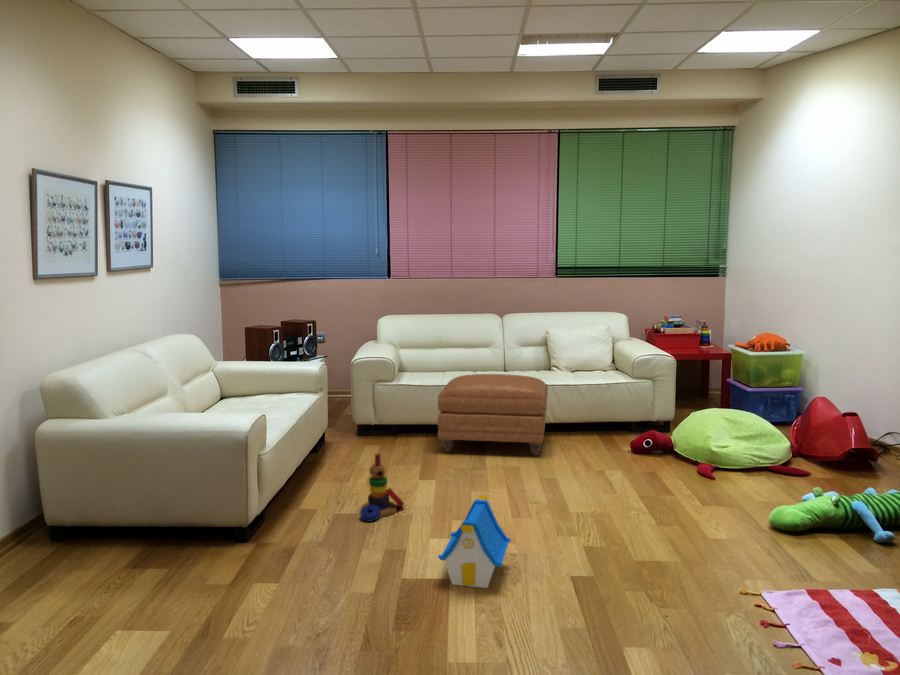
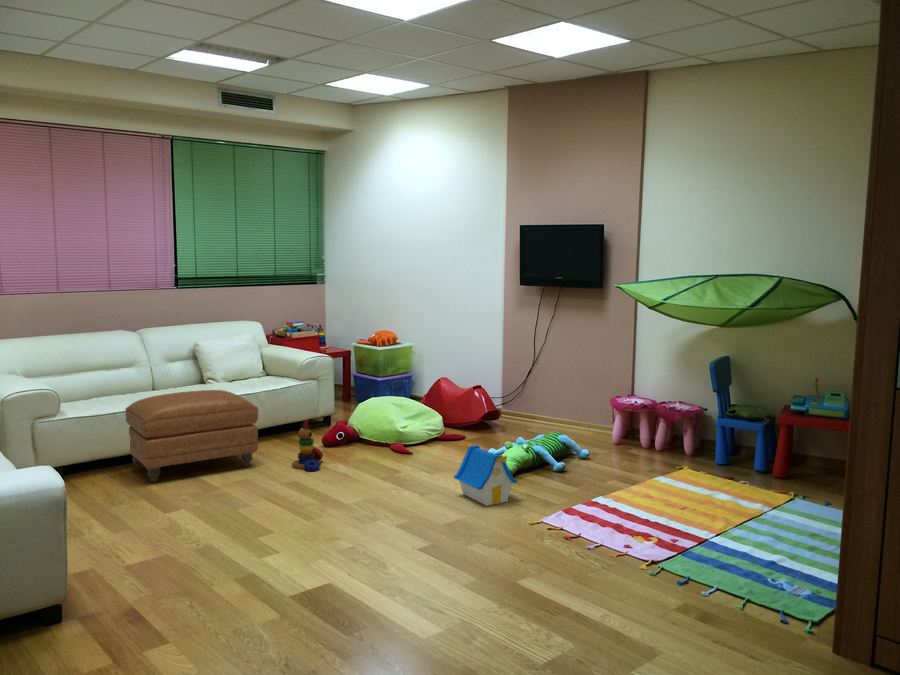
stacking toy: present [360,454,404,521] -> present [292,420,323,471]
toy house: present [438,495,511,588] -> present [454,443,517,506]

